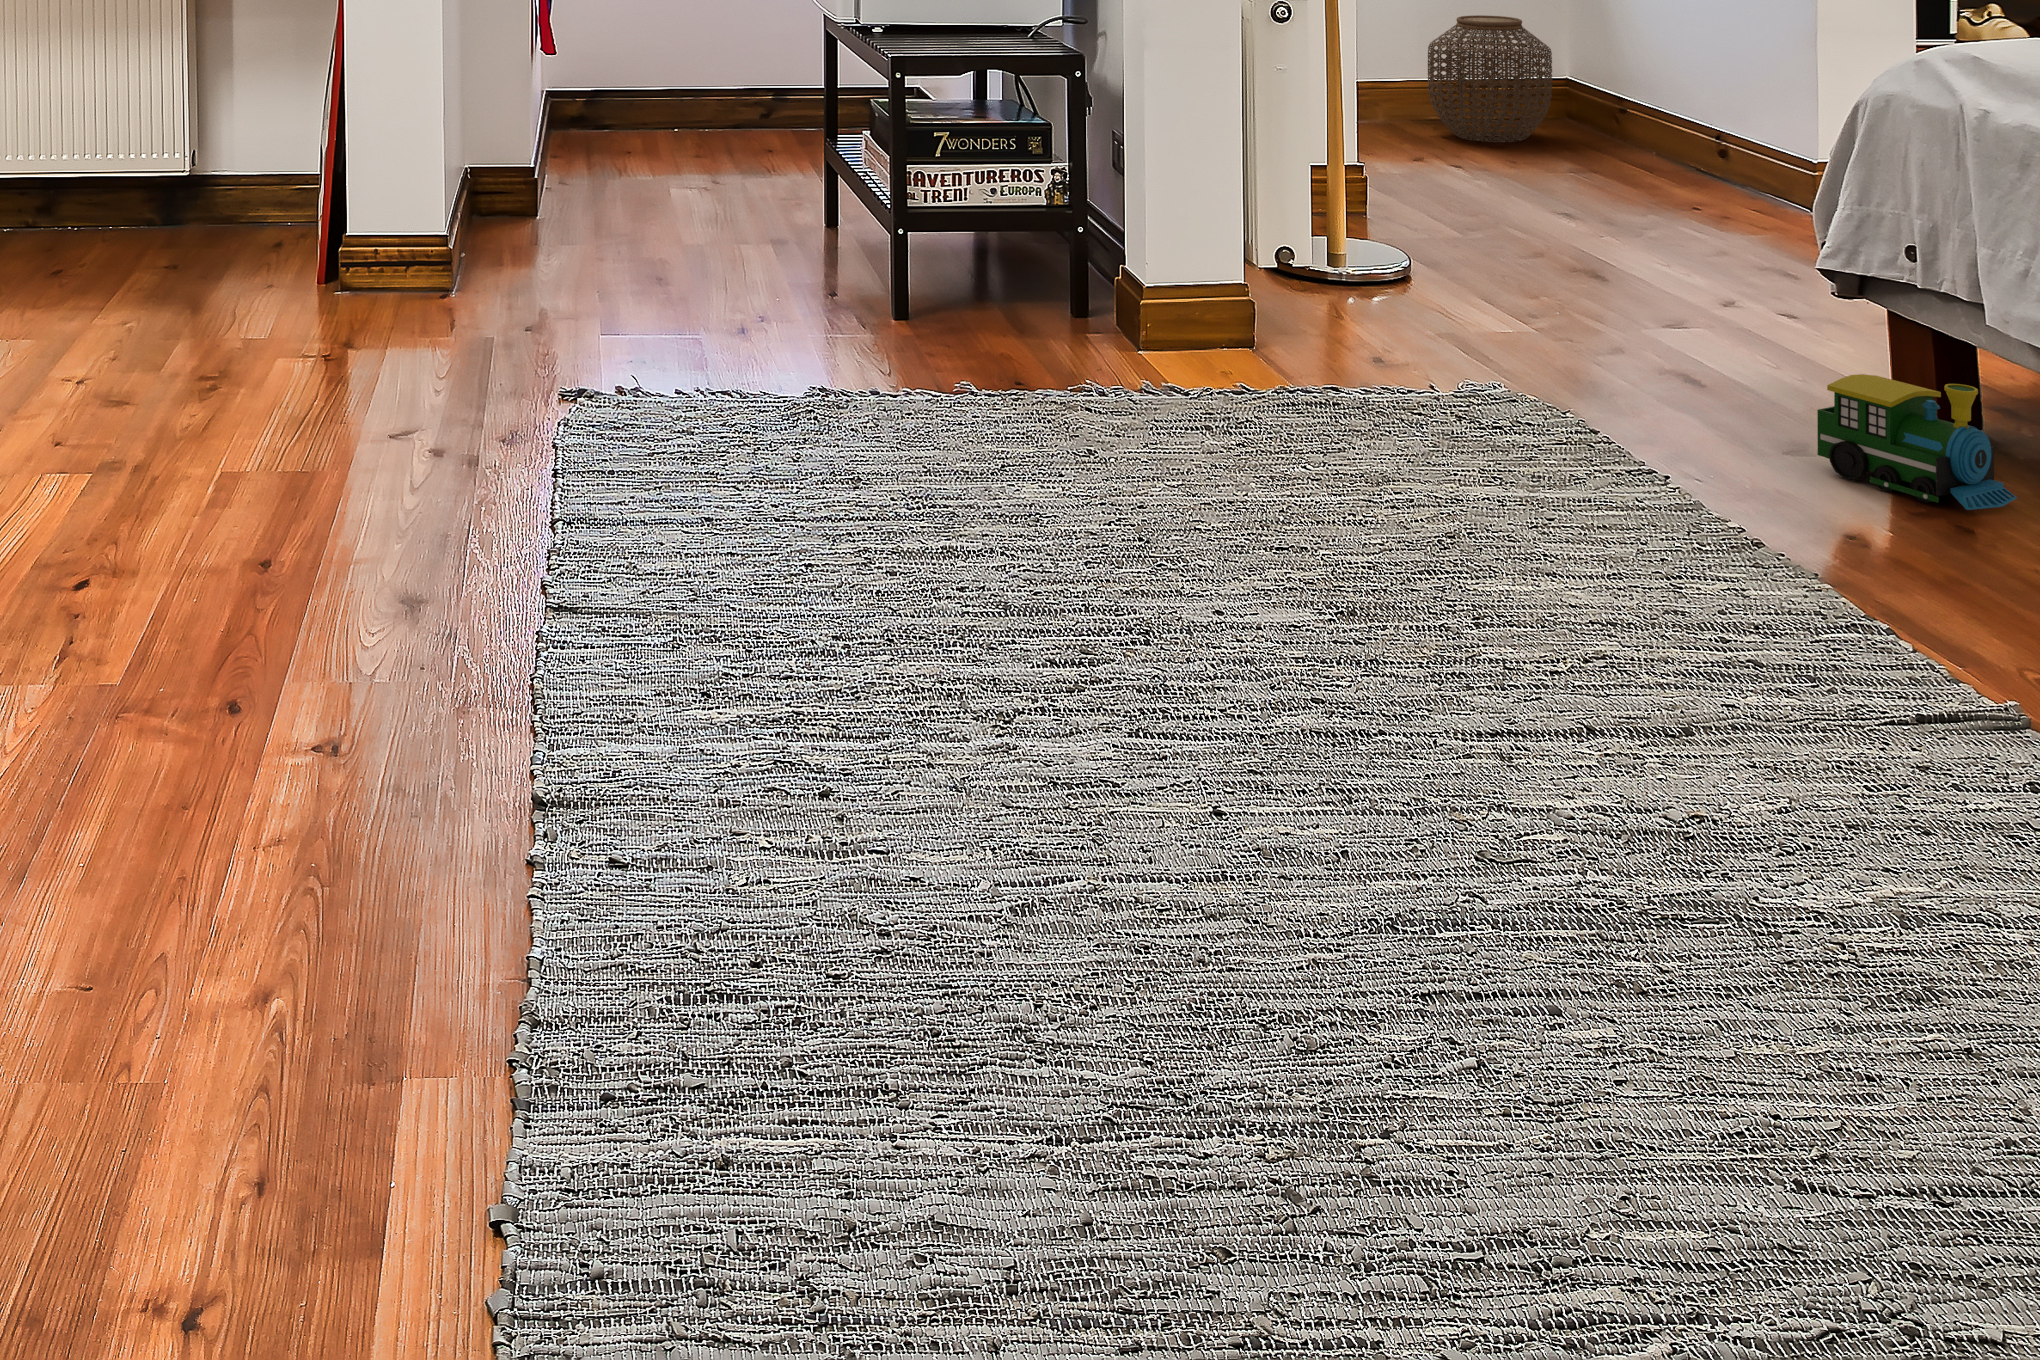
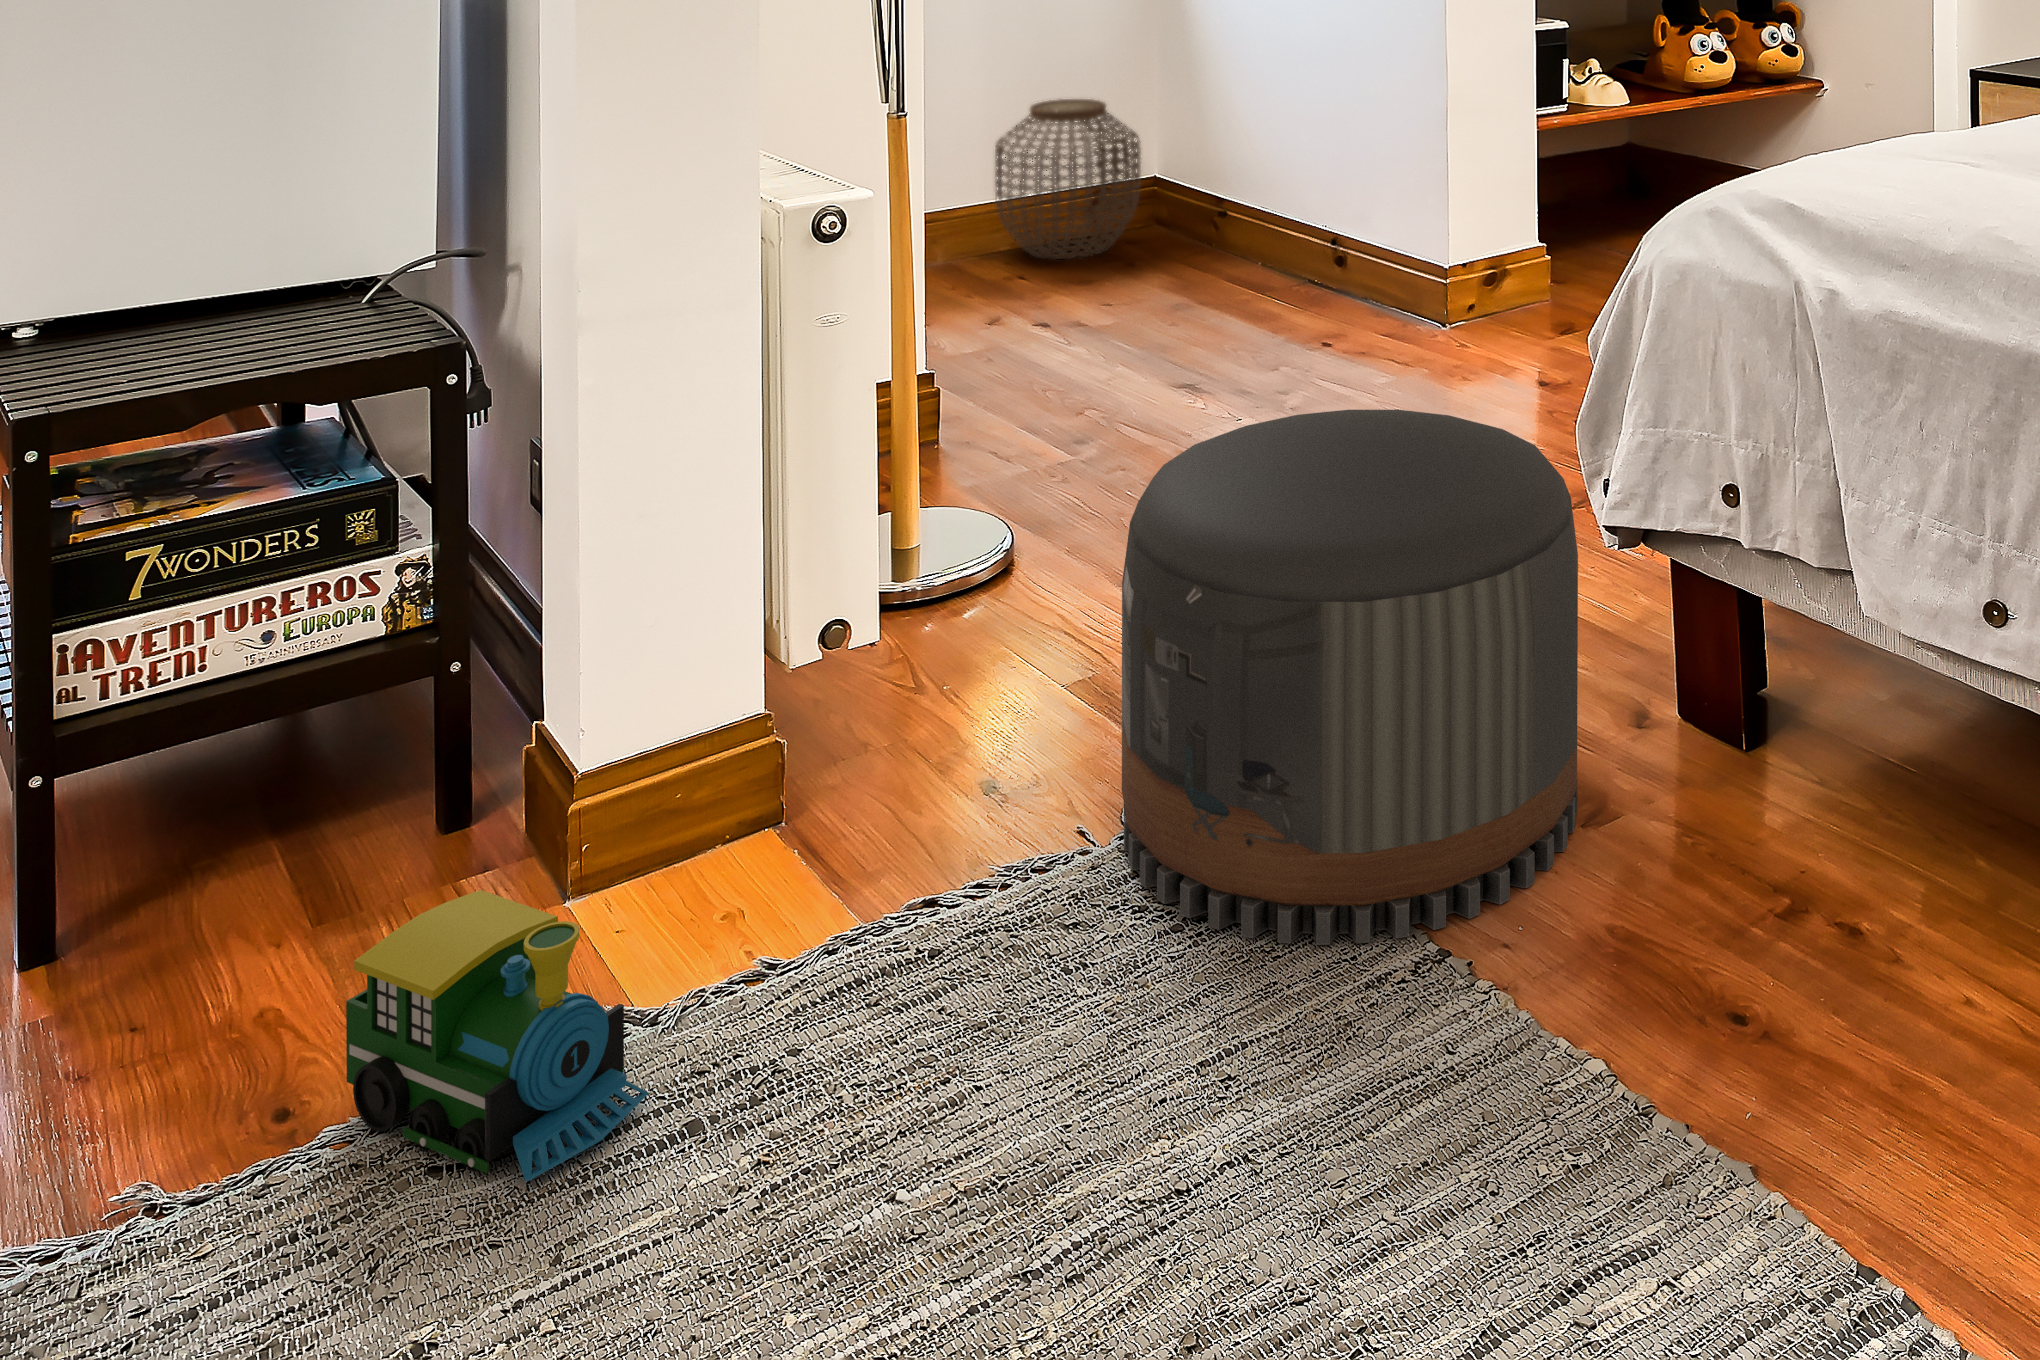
pouf: none [1449,149,1764,431] -> present [1122,410,1578,945]
toy train: present [1817,374,2017,510] -> present [346,890,649,1182]

